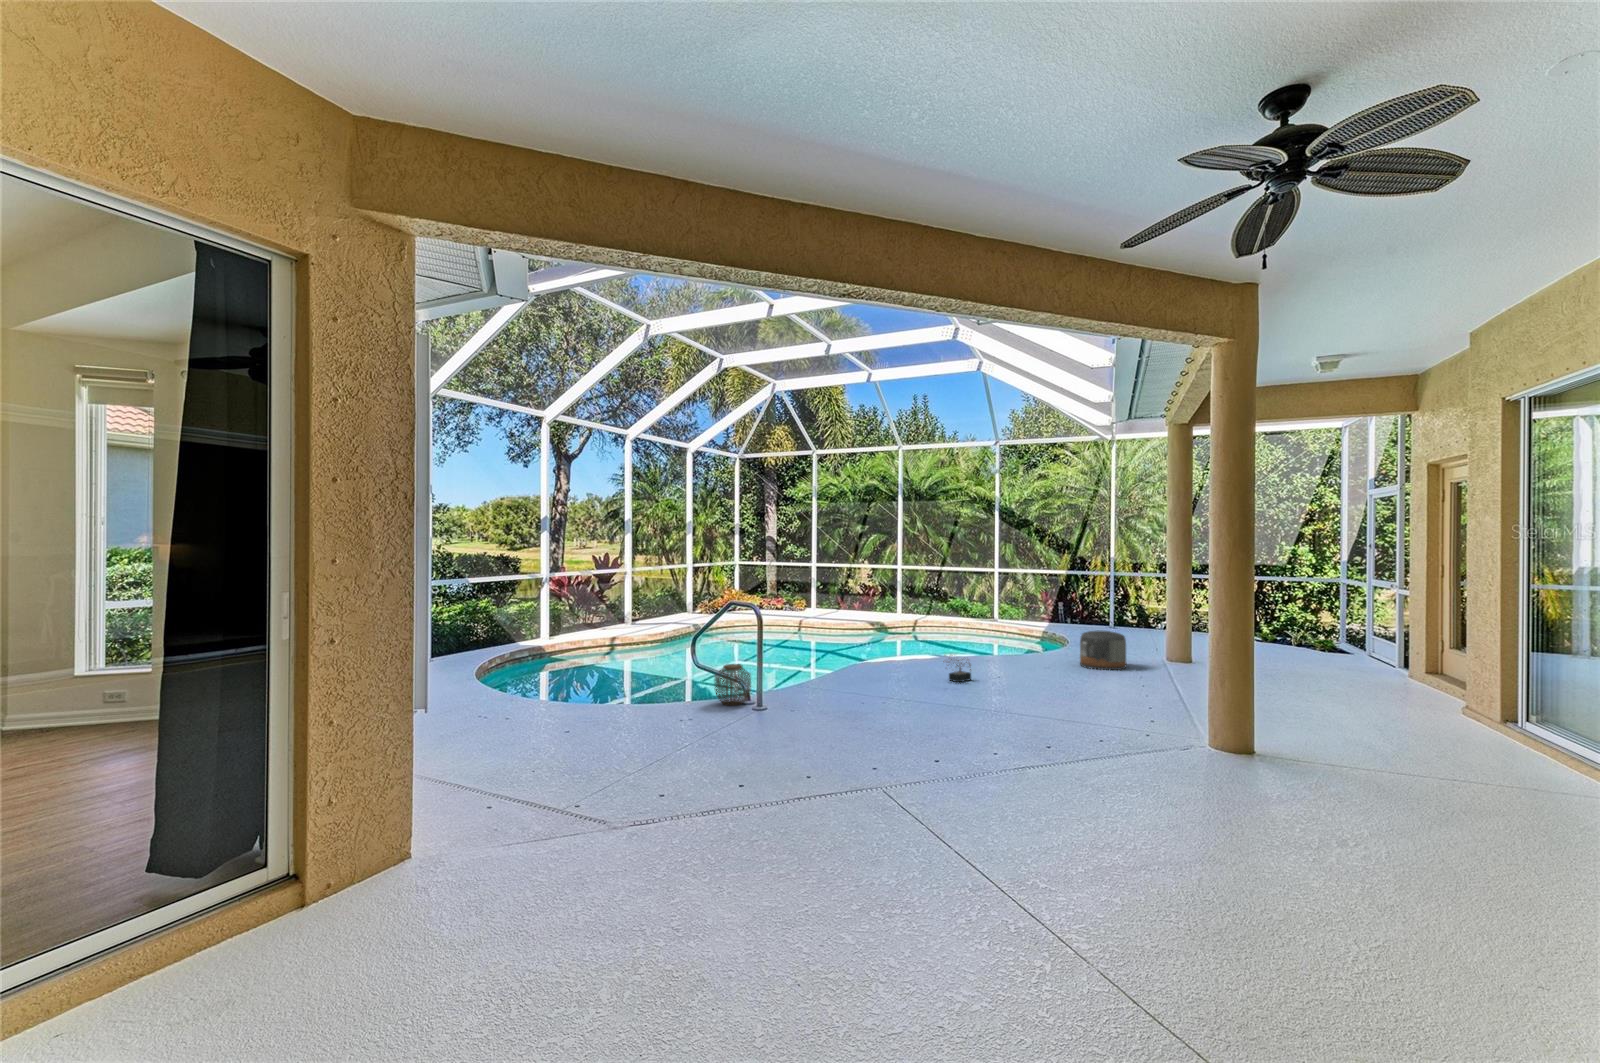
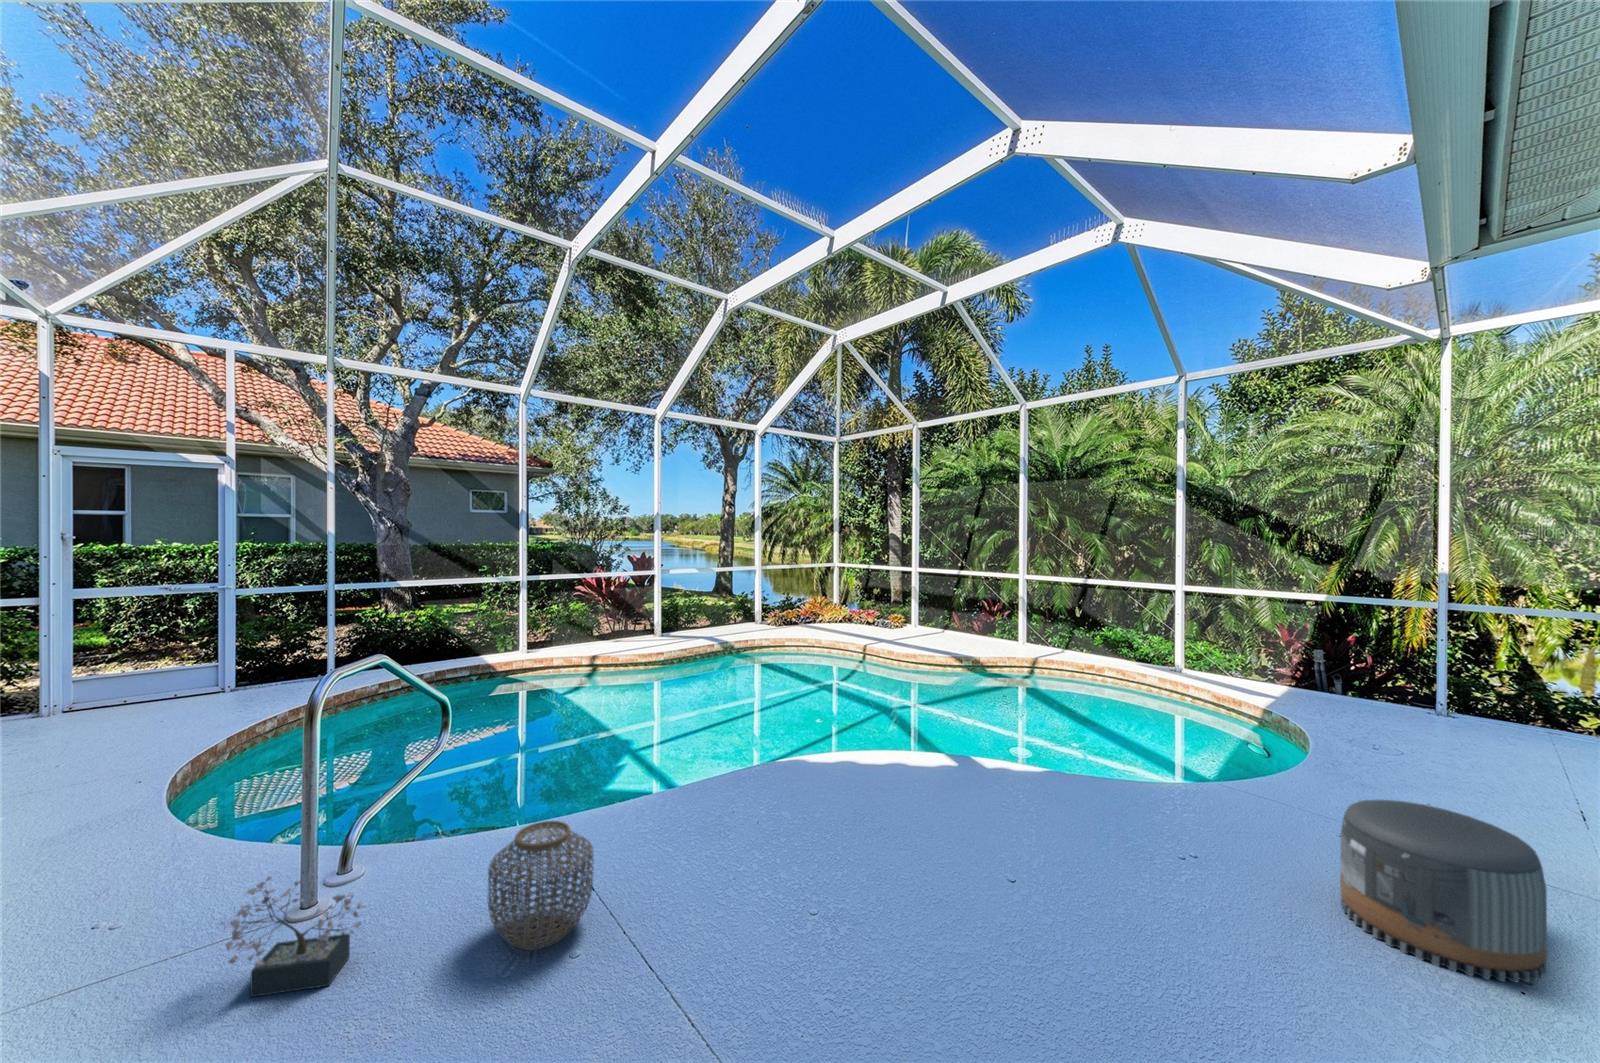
decorative plant: present [943,659,971,682] -> present [221,877,365,997]
woven basket: present [715,664,751,706] -> present [488,821,593,950]

